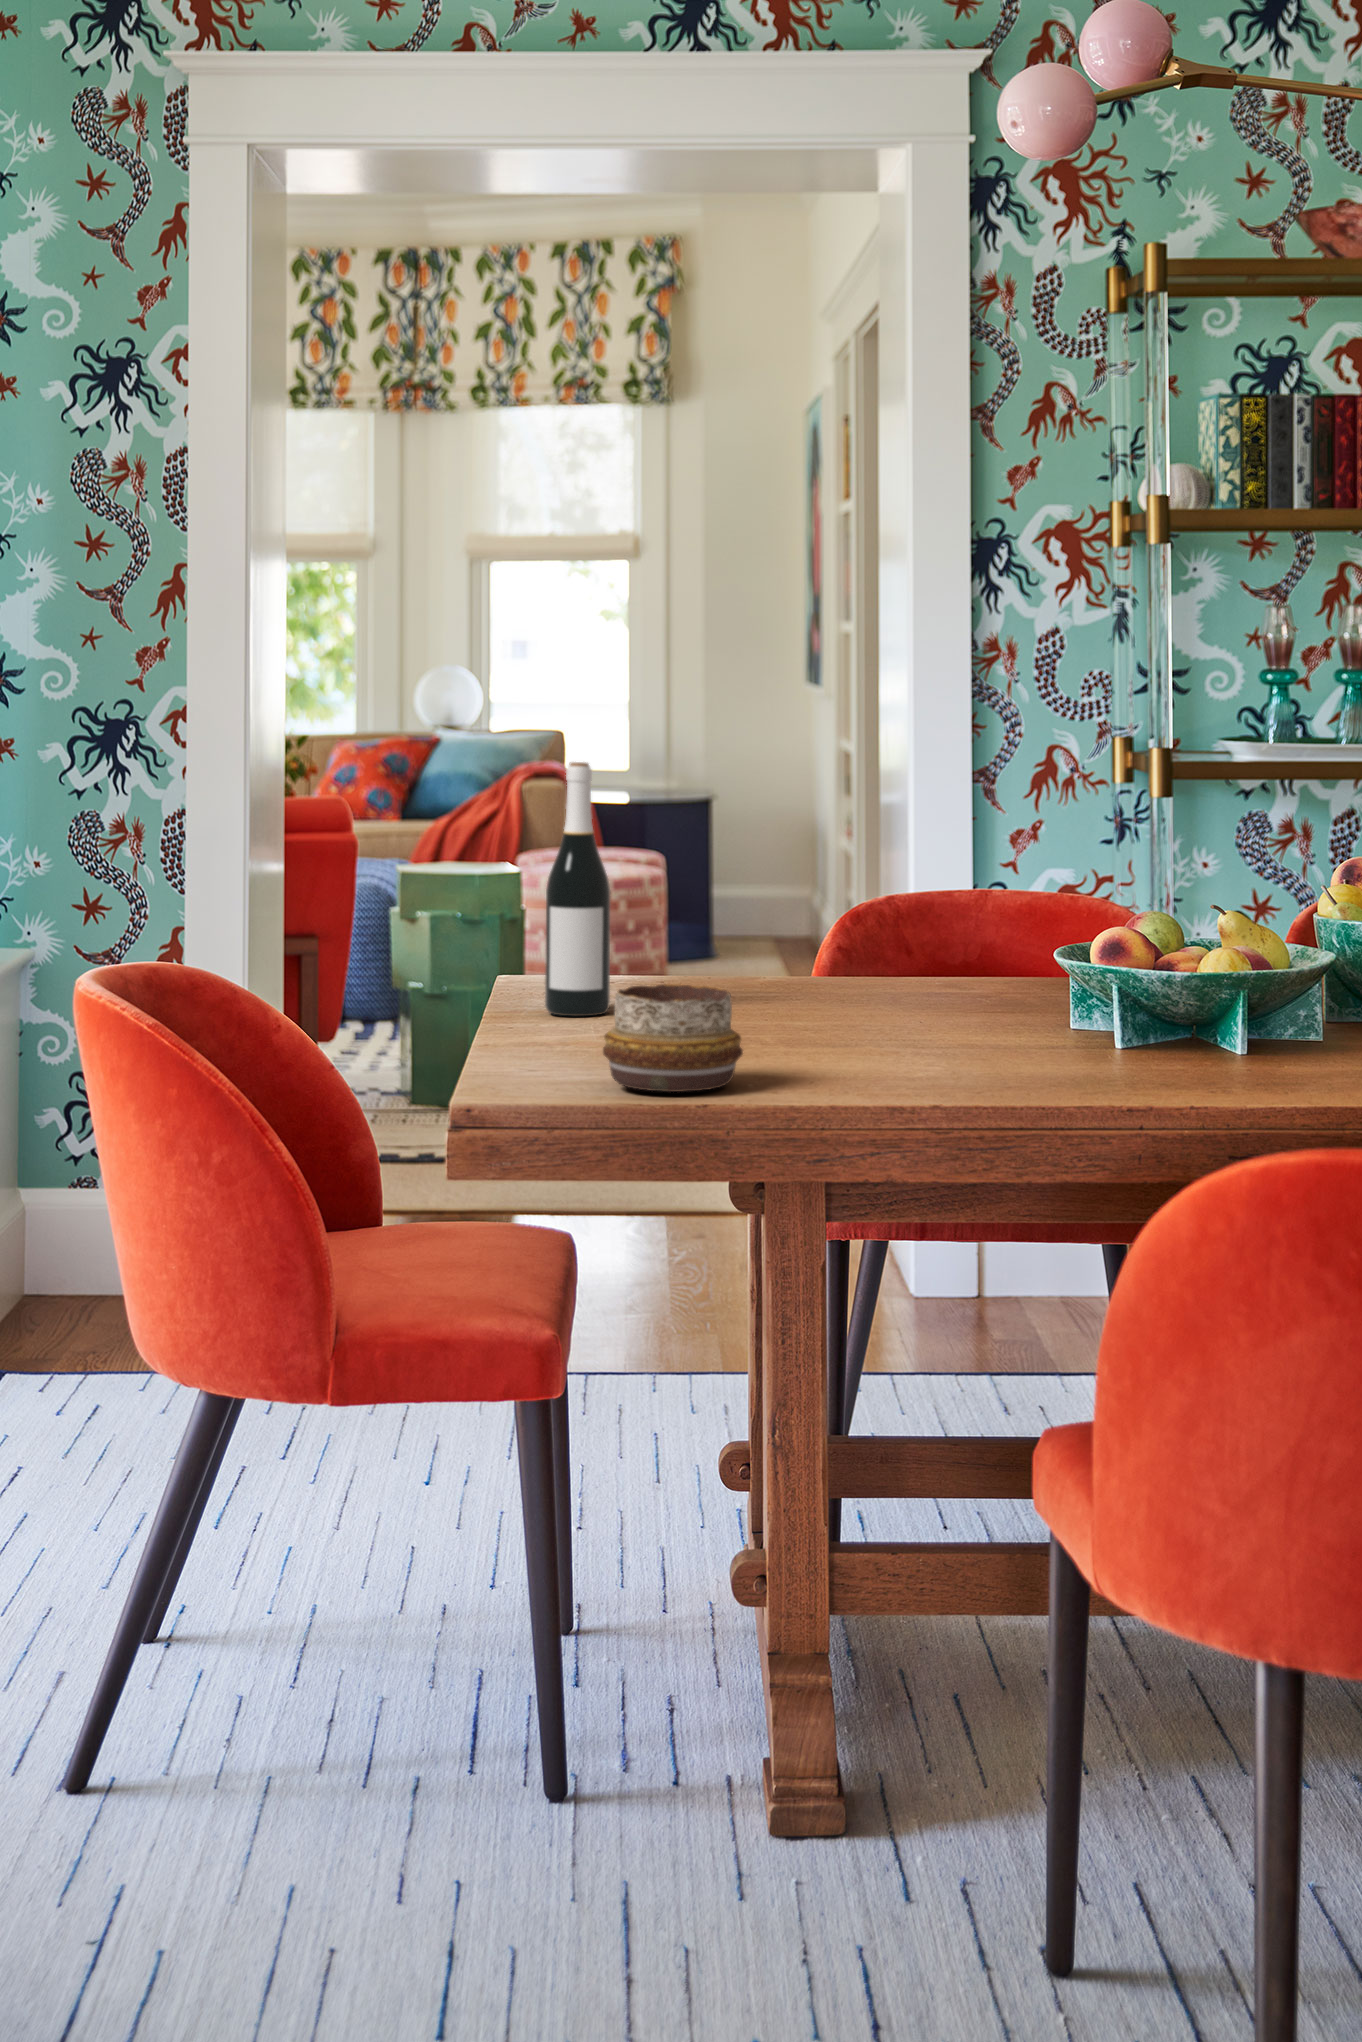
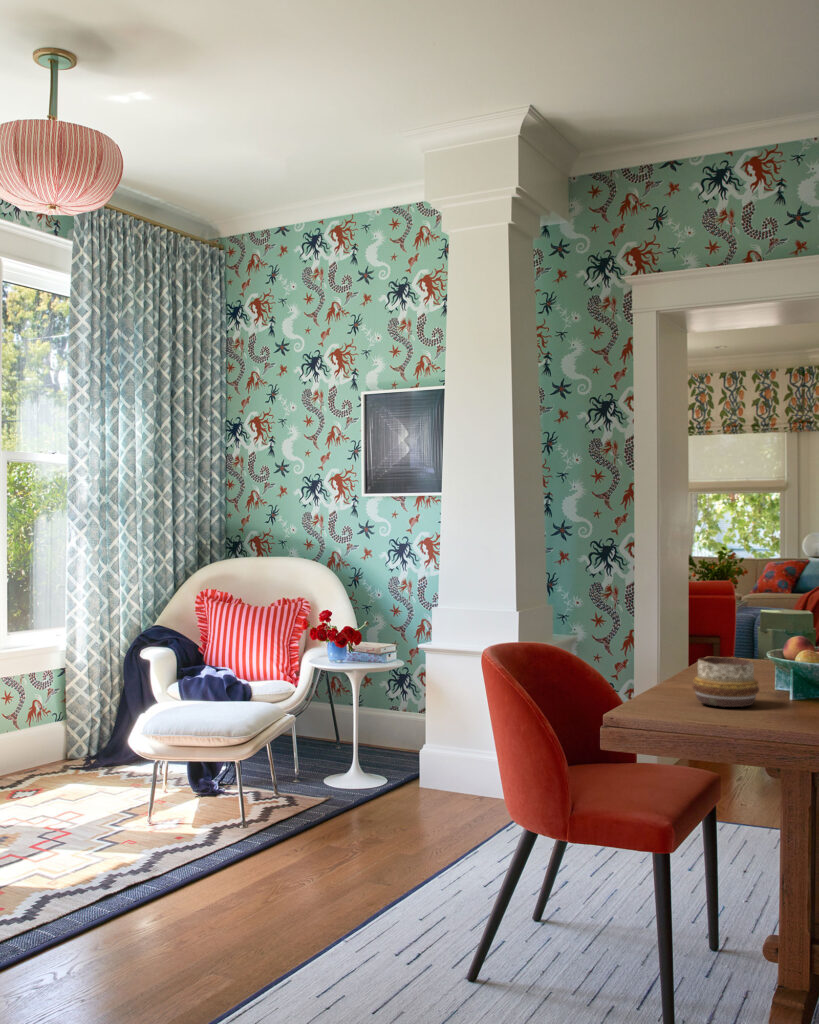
wine bottle: present [545,762,610,1016] -> none [715,559,744,672]

